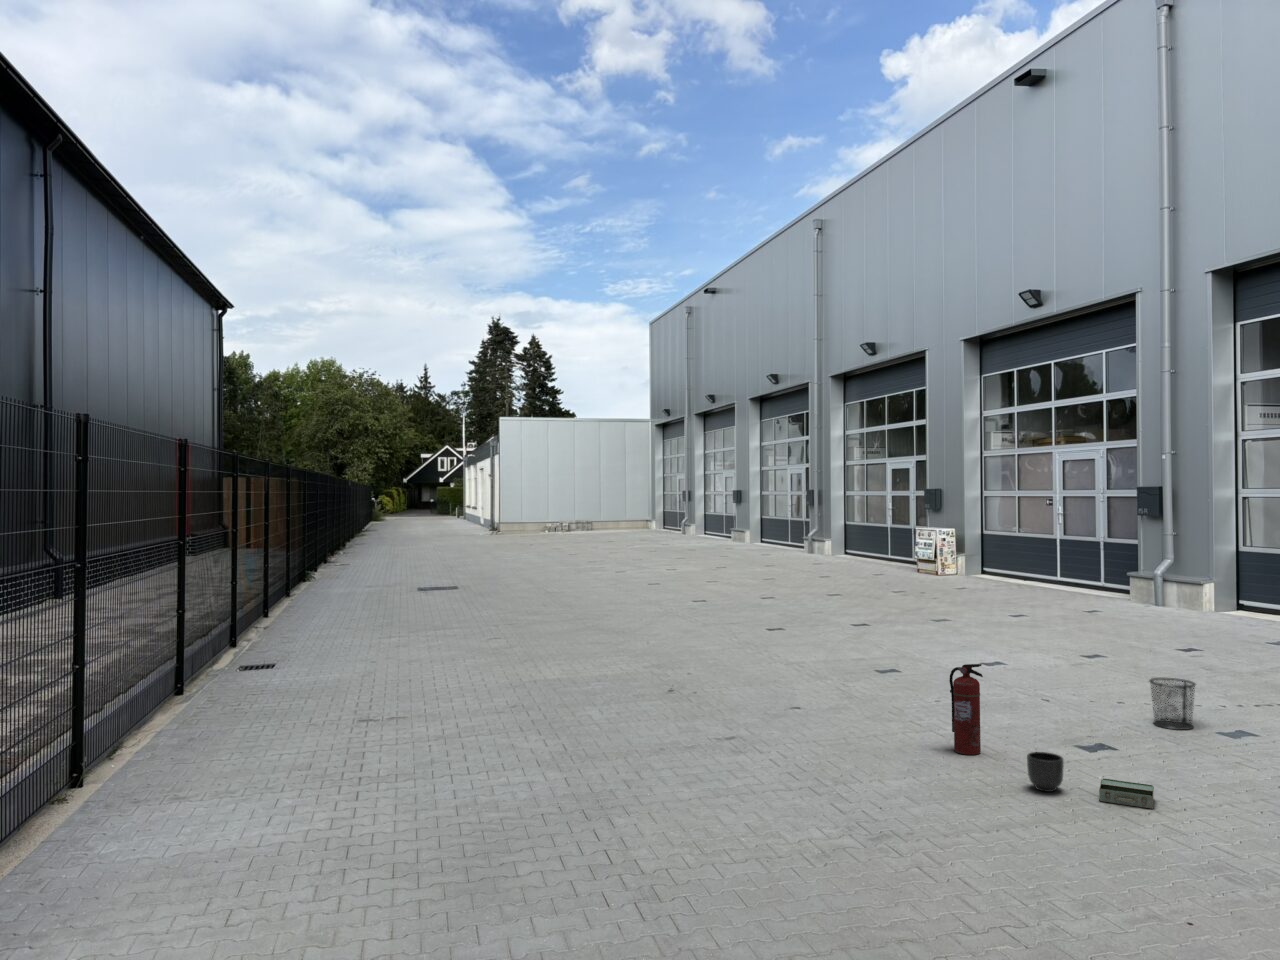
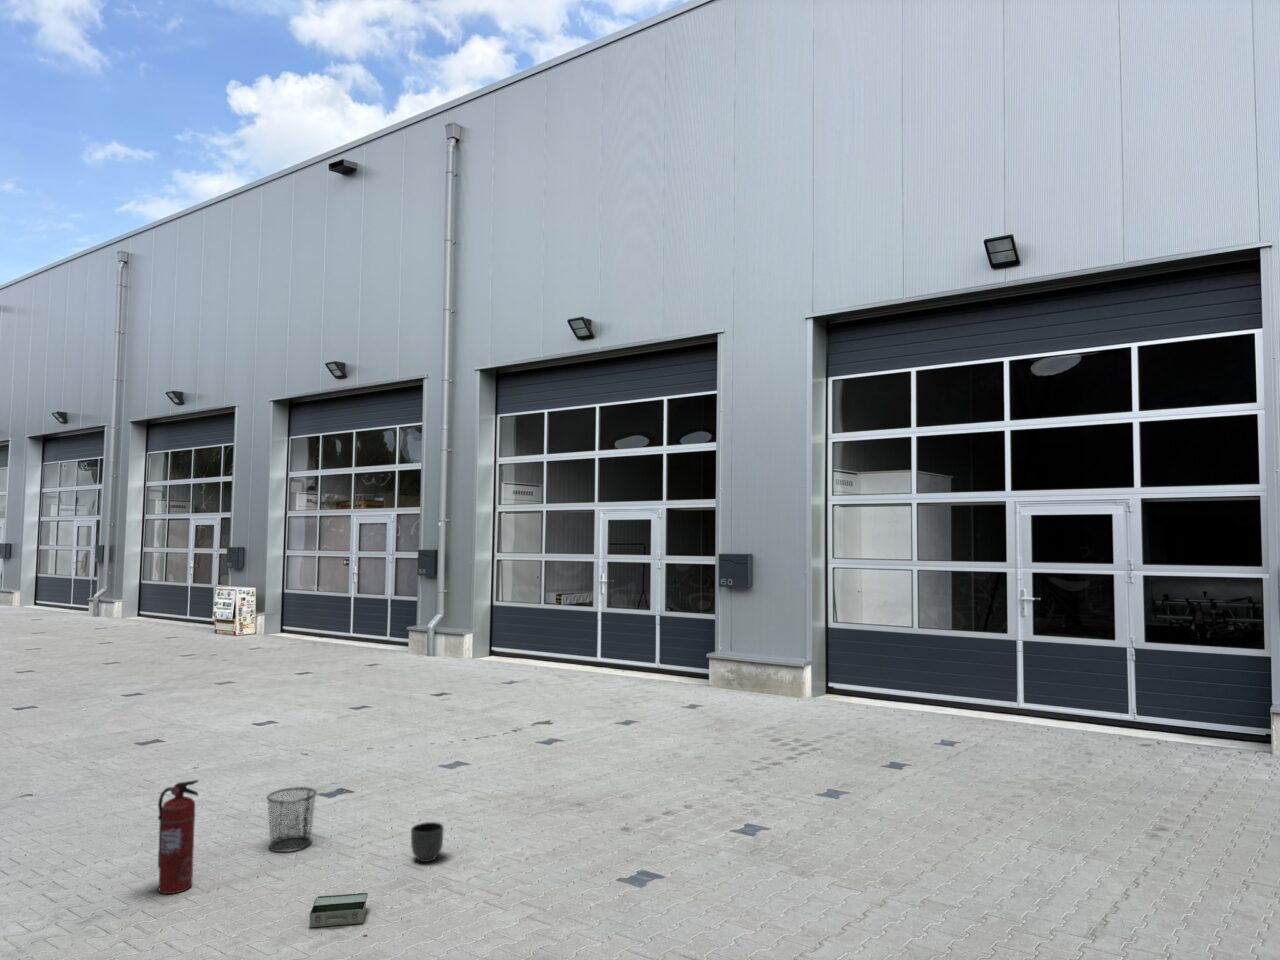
waste bin: present [1150,677,1196,730] -> present [267,787,316,852]
planter: present [1027,752,1064,792] -> present [411,822,444,862]

